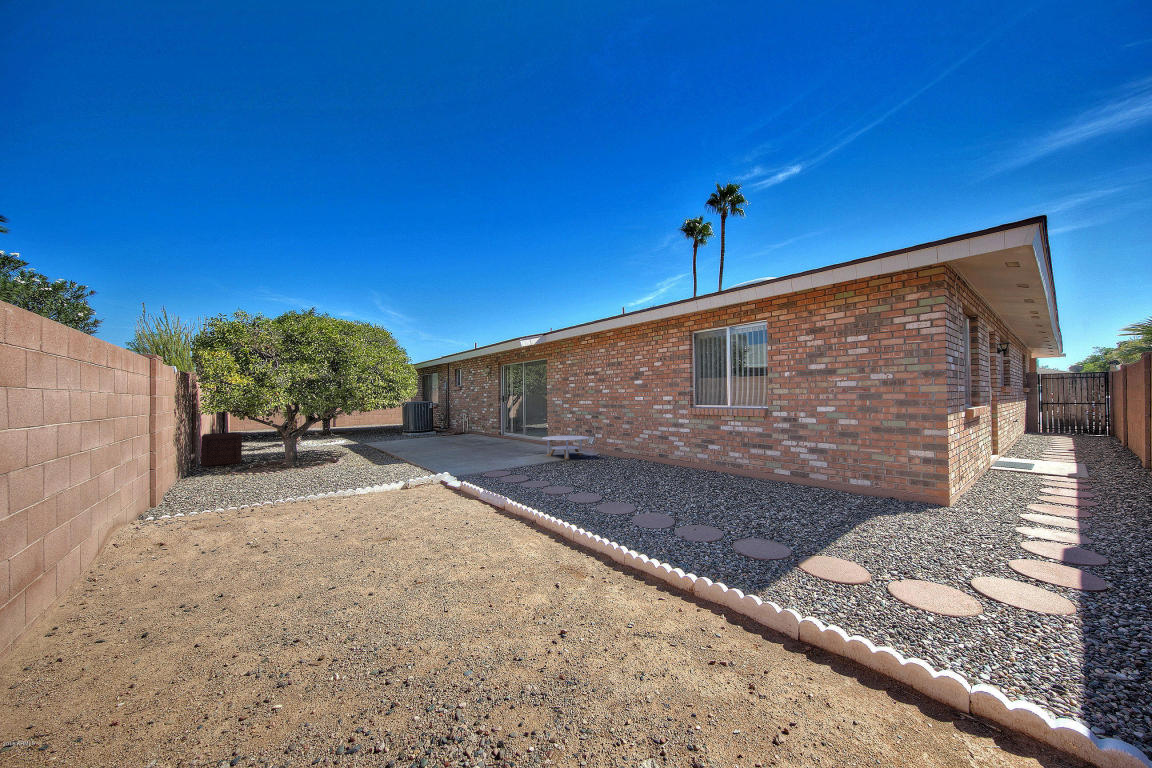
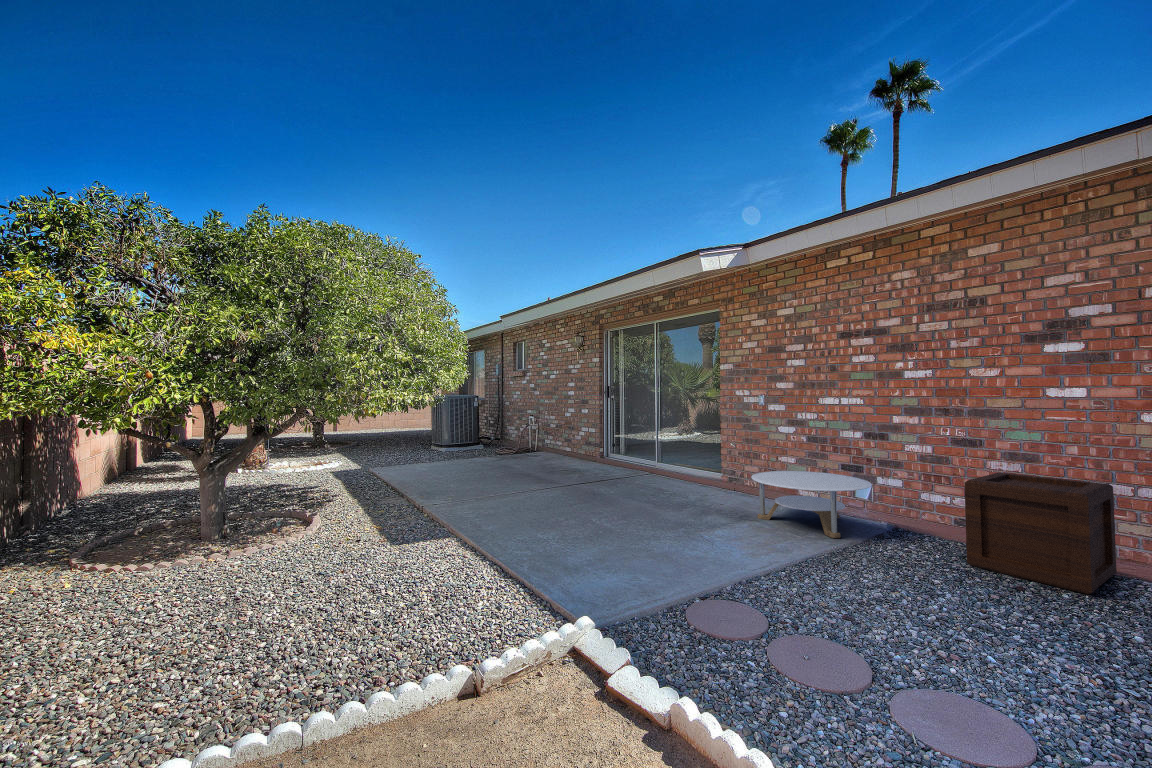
wooden crate: present [201,432,242,467] -> present [964,472,1117,594]

